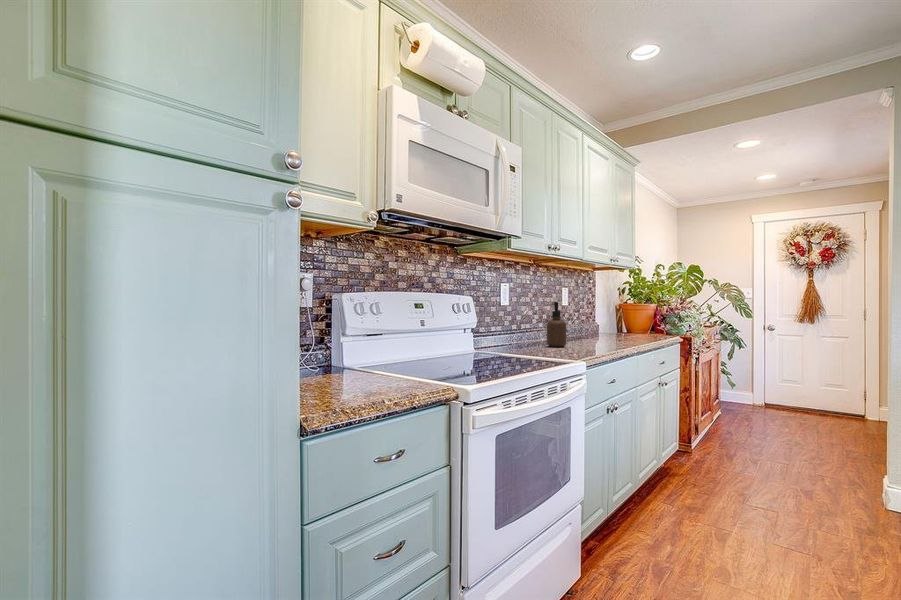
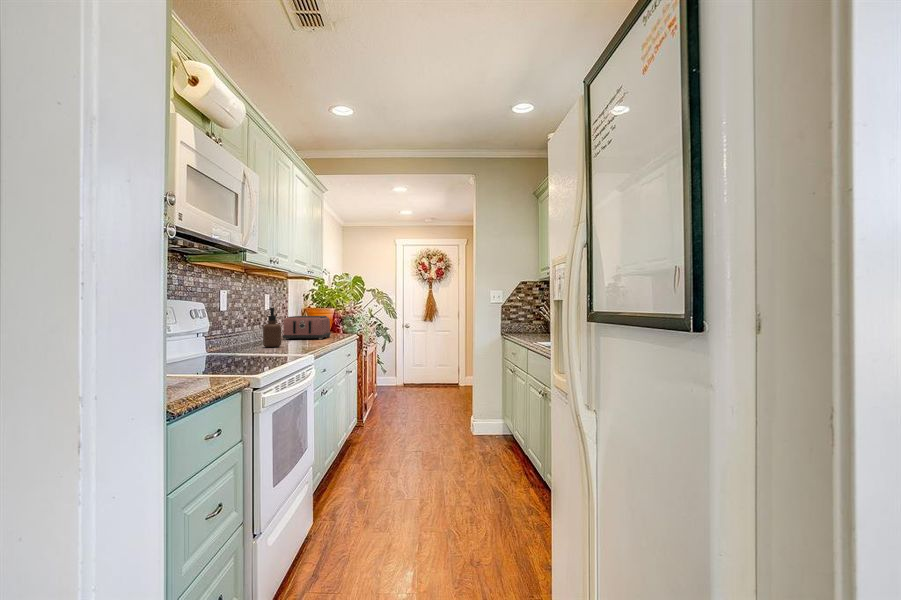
toaster: none [581,312,641,341] -> present [283,316,331,340]

